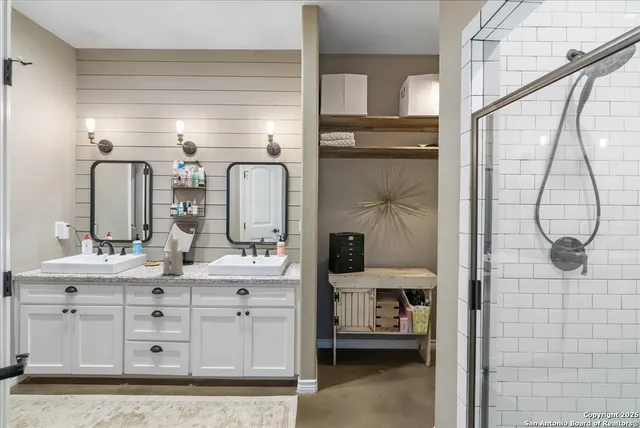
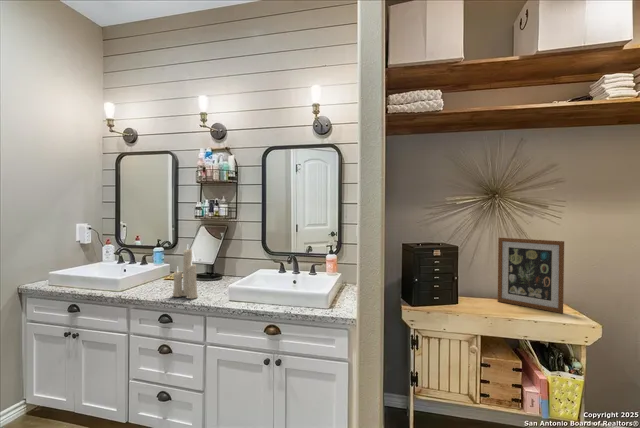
picture frame: none [388,228,423,273] -> present [498,237,564,313]

